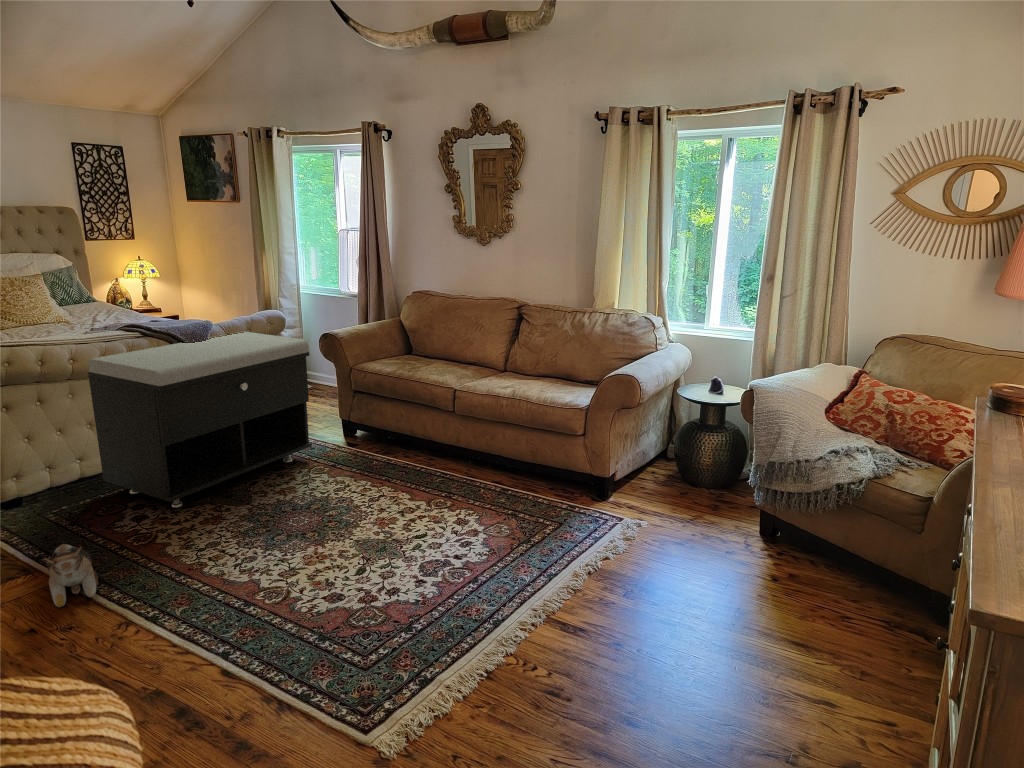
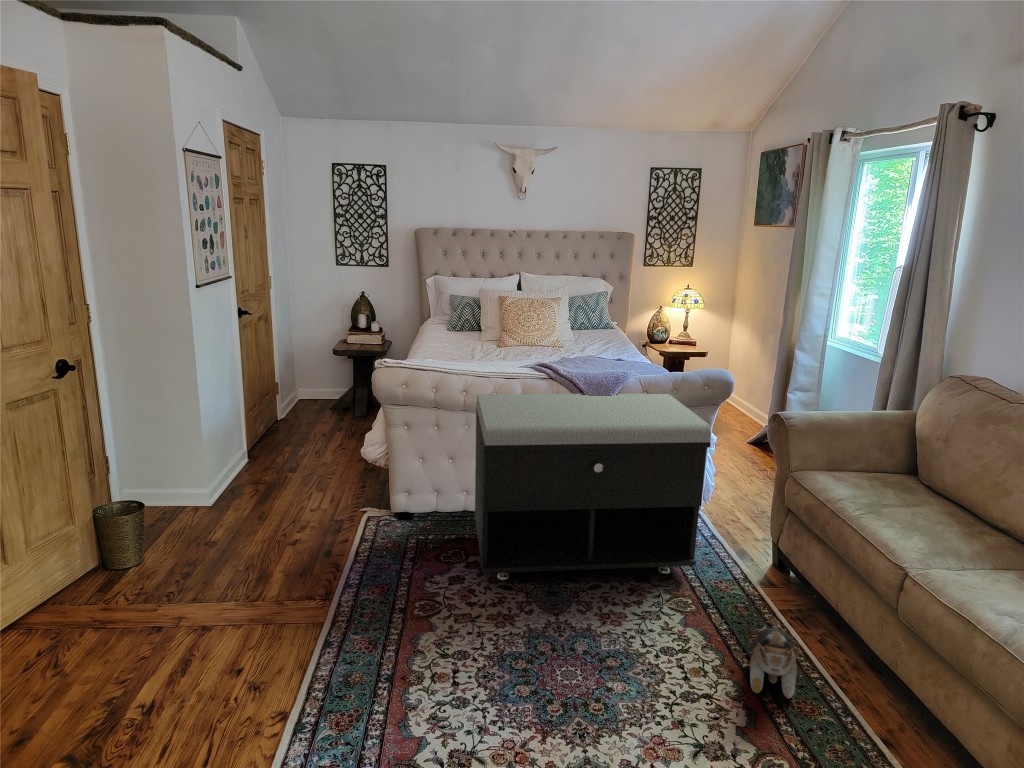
plush toy: present [44,544,98,607] -> present [750,627,797,699]

